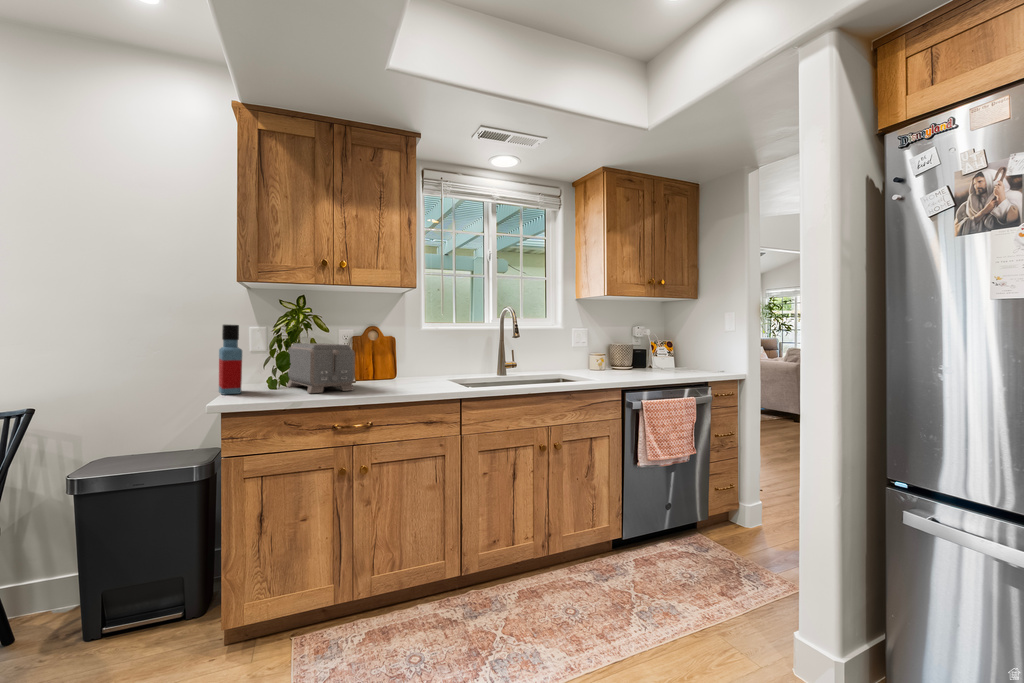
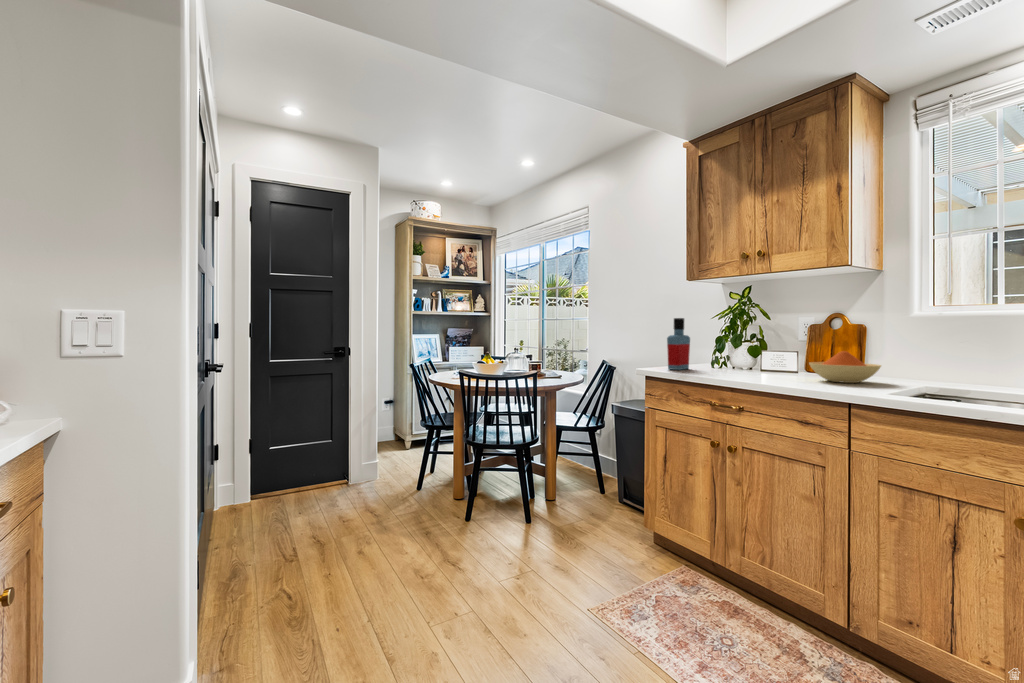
toaster: present [287,343,355,393] -> none [713,332,772,377]
bowl: none [387,360,437,386] -> present [809,351,881,383]

